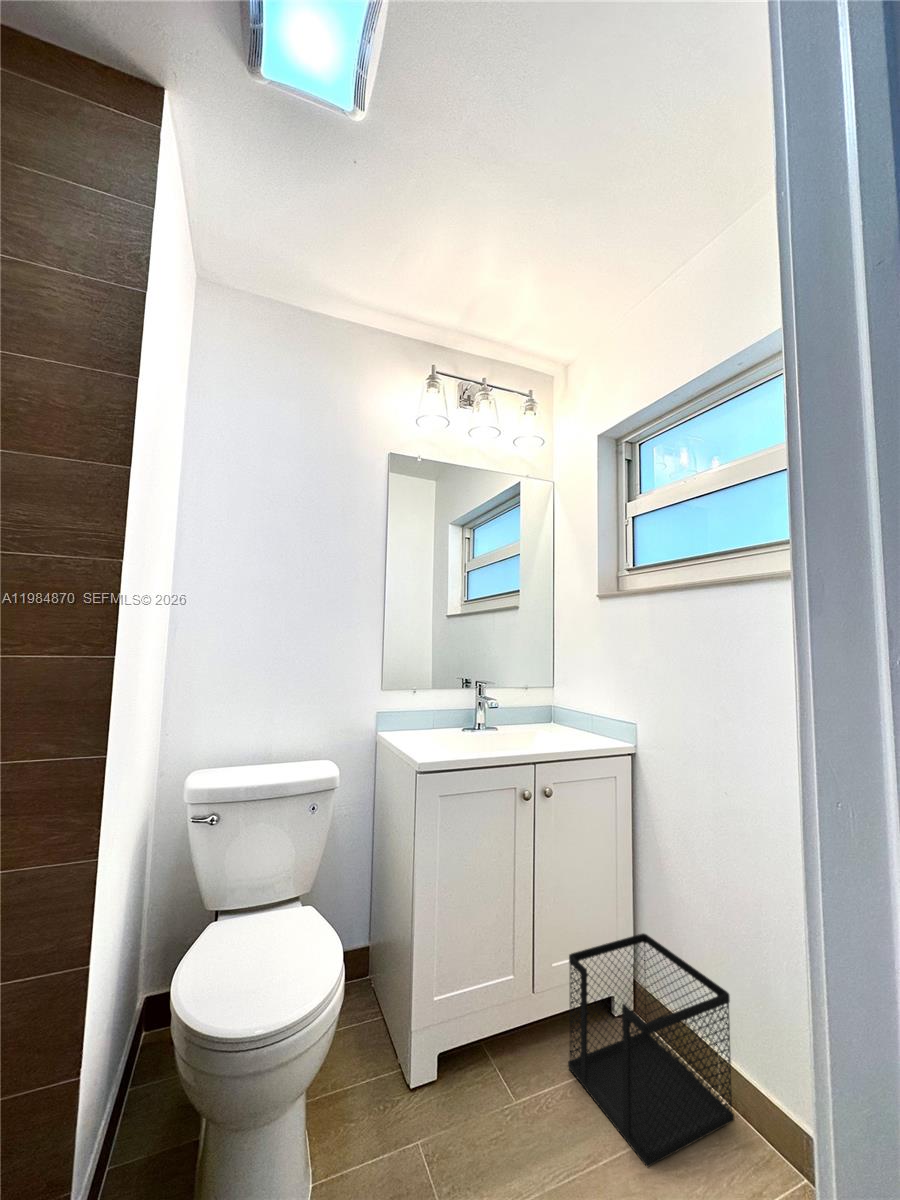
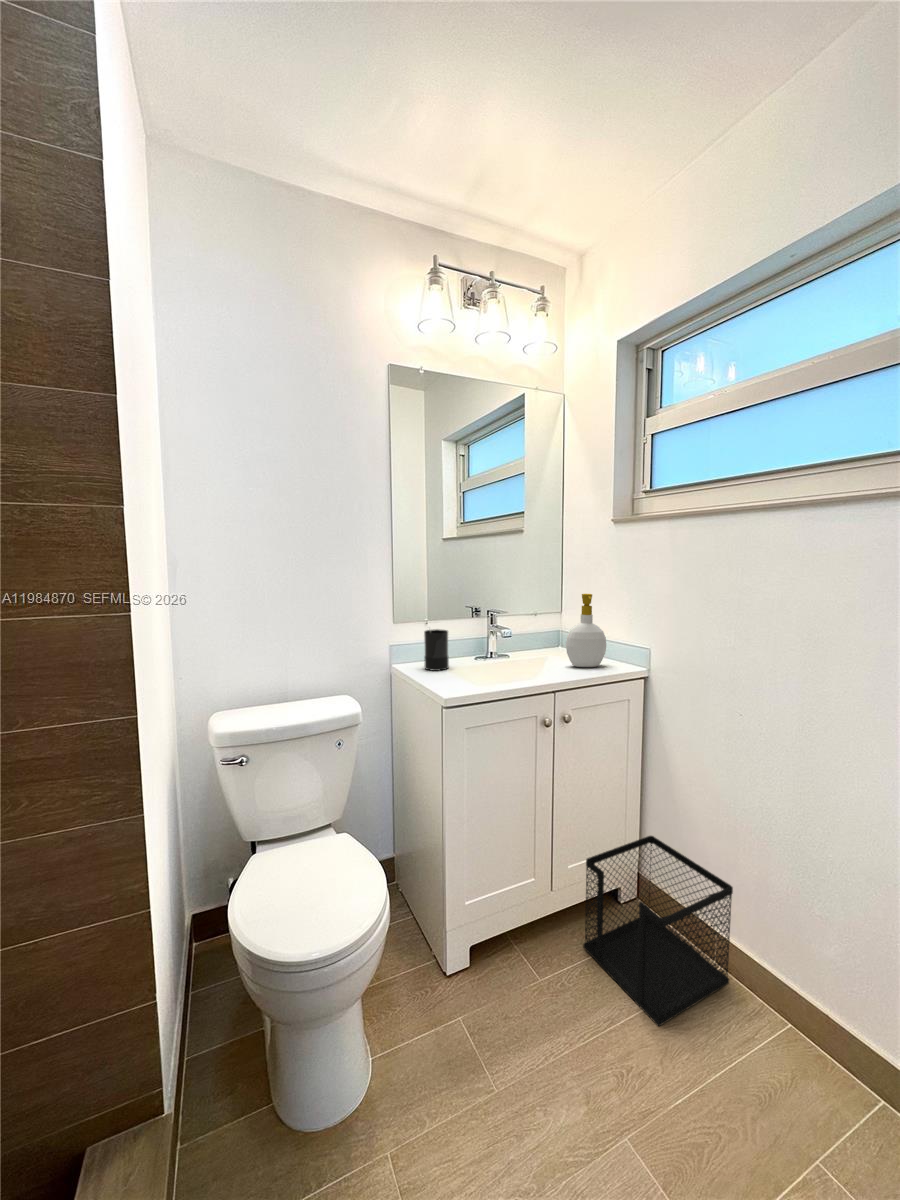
soap bottle: none [552,666,593,742] -> present [566,594,606,667]
candle: none [409,695,434,740] -> present [424,629,449,671]

